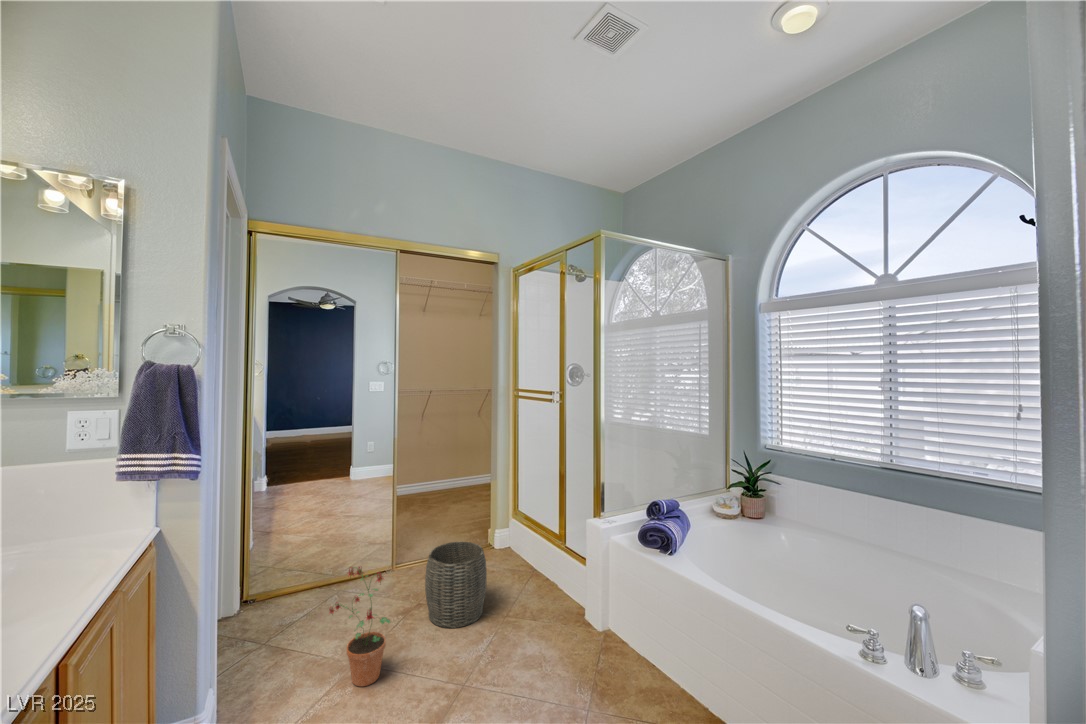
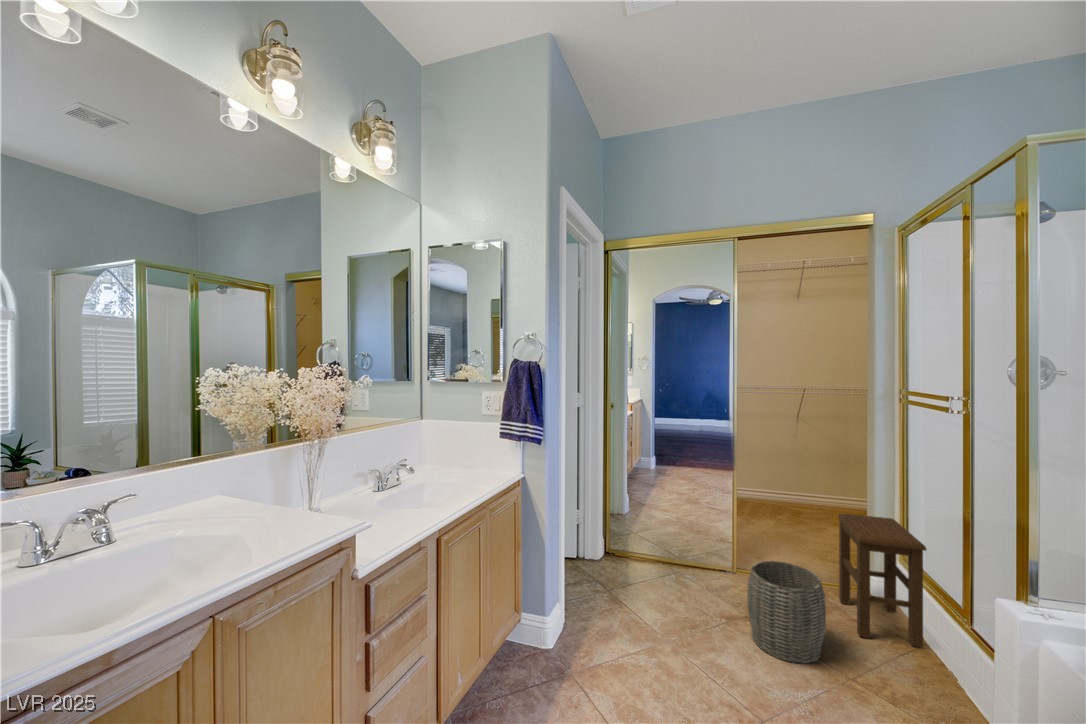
stool: none [479,485,539,582] -> present [838,514,926,648]
potted plant: present [329,567,390,686] -> none [639,547,695,665]

